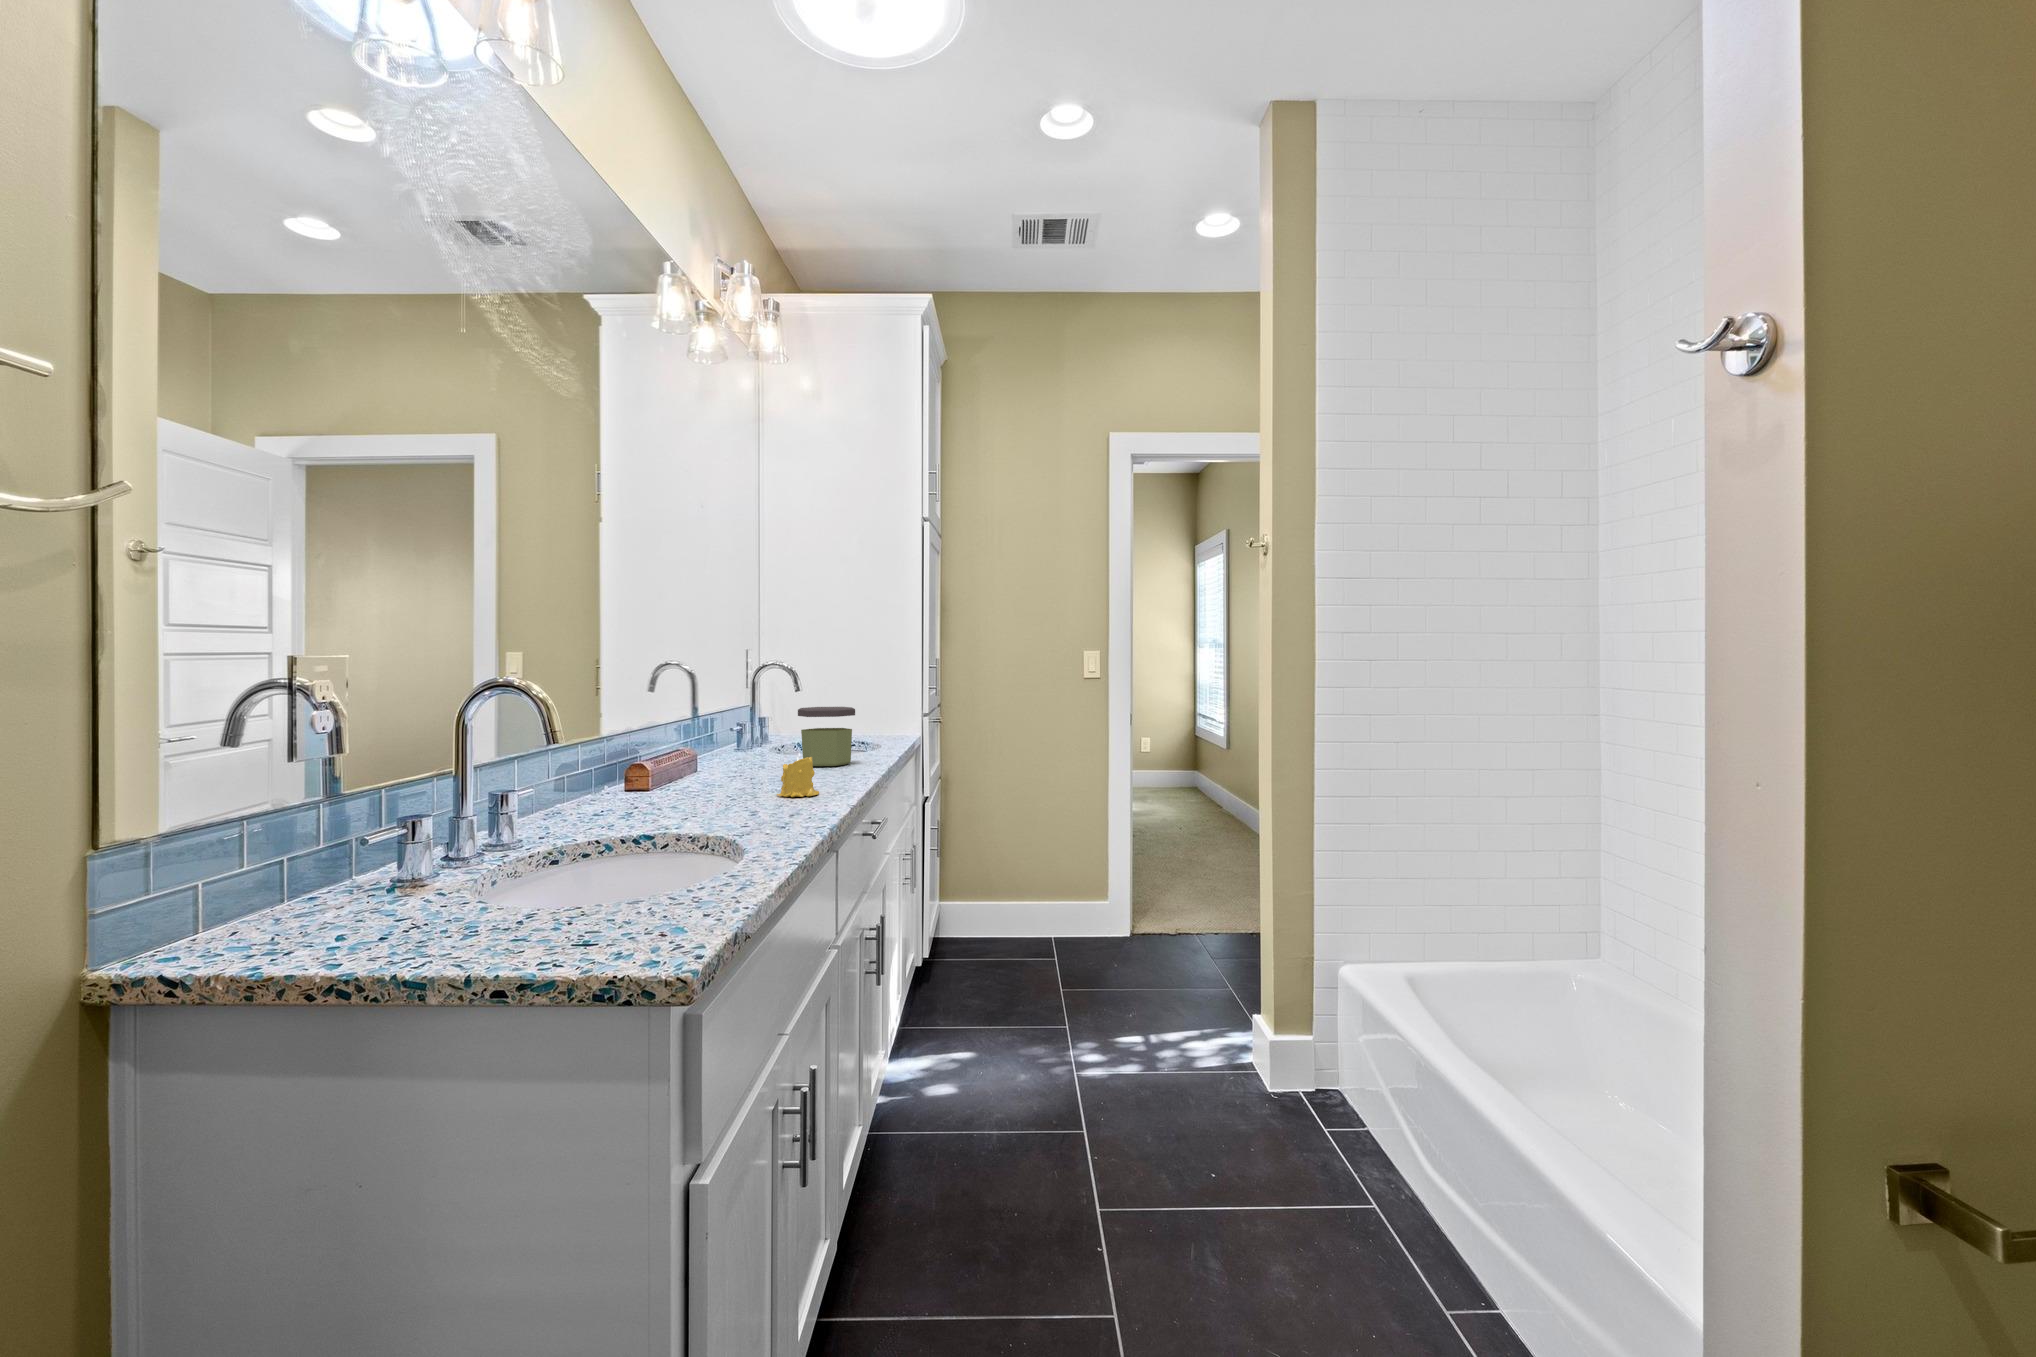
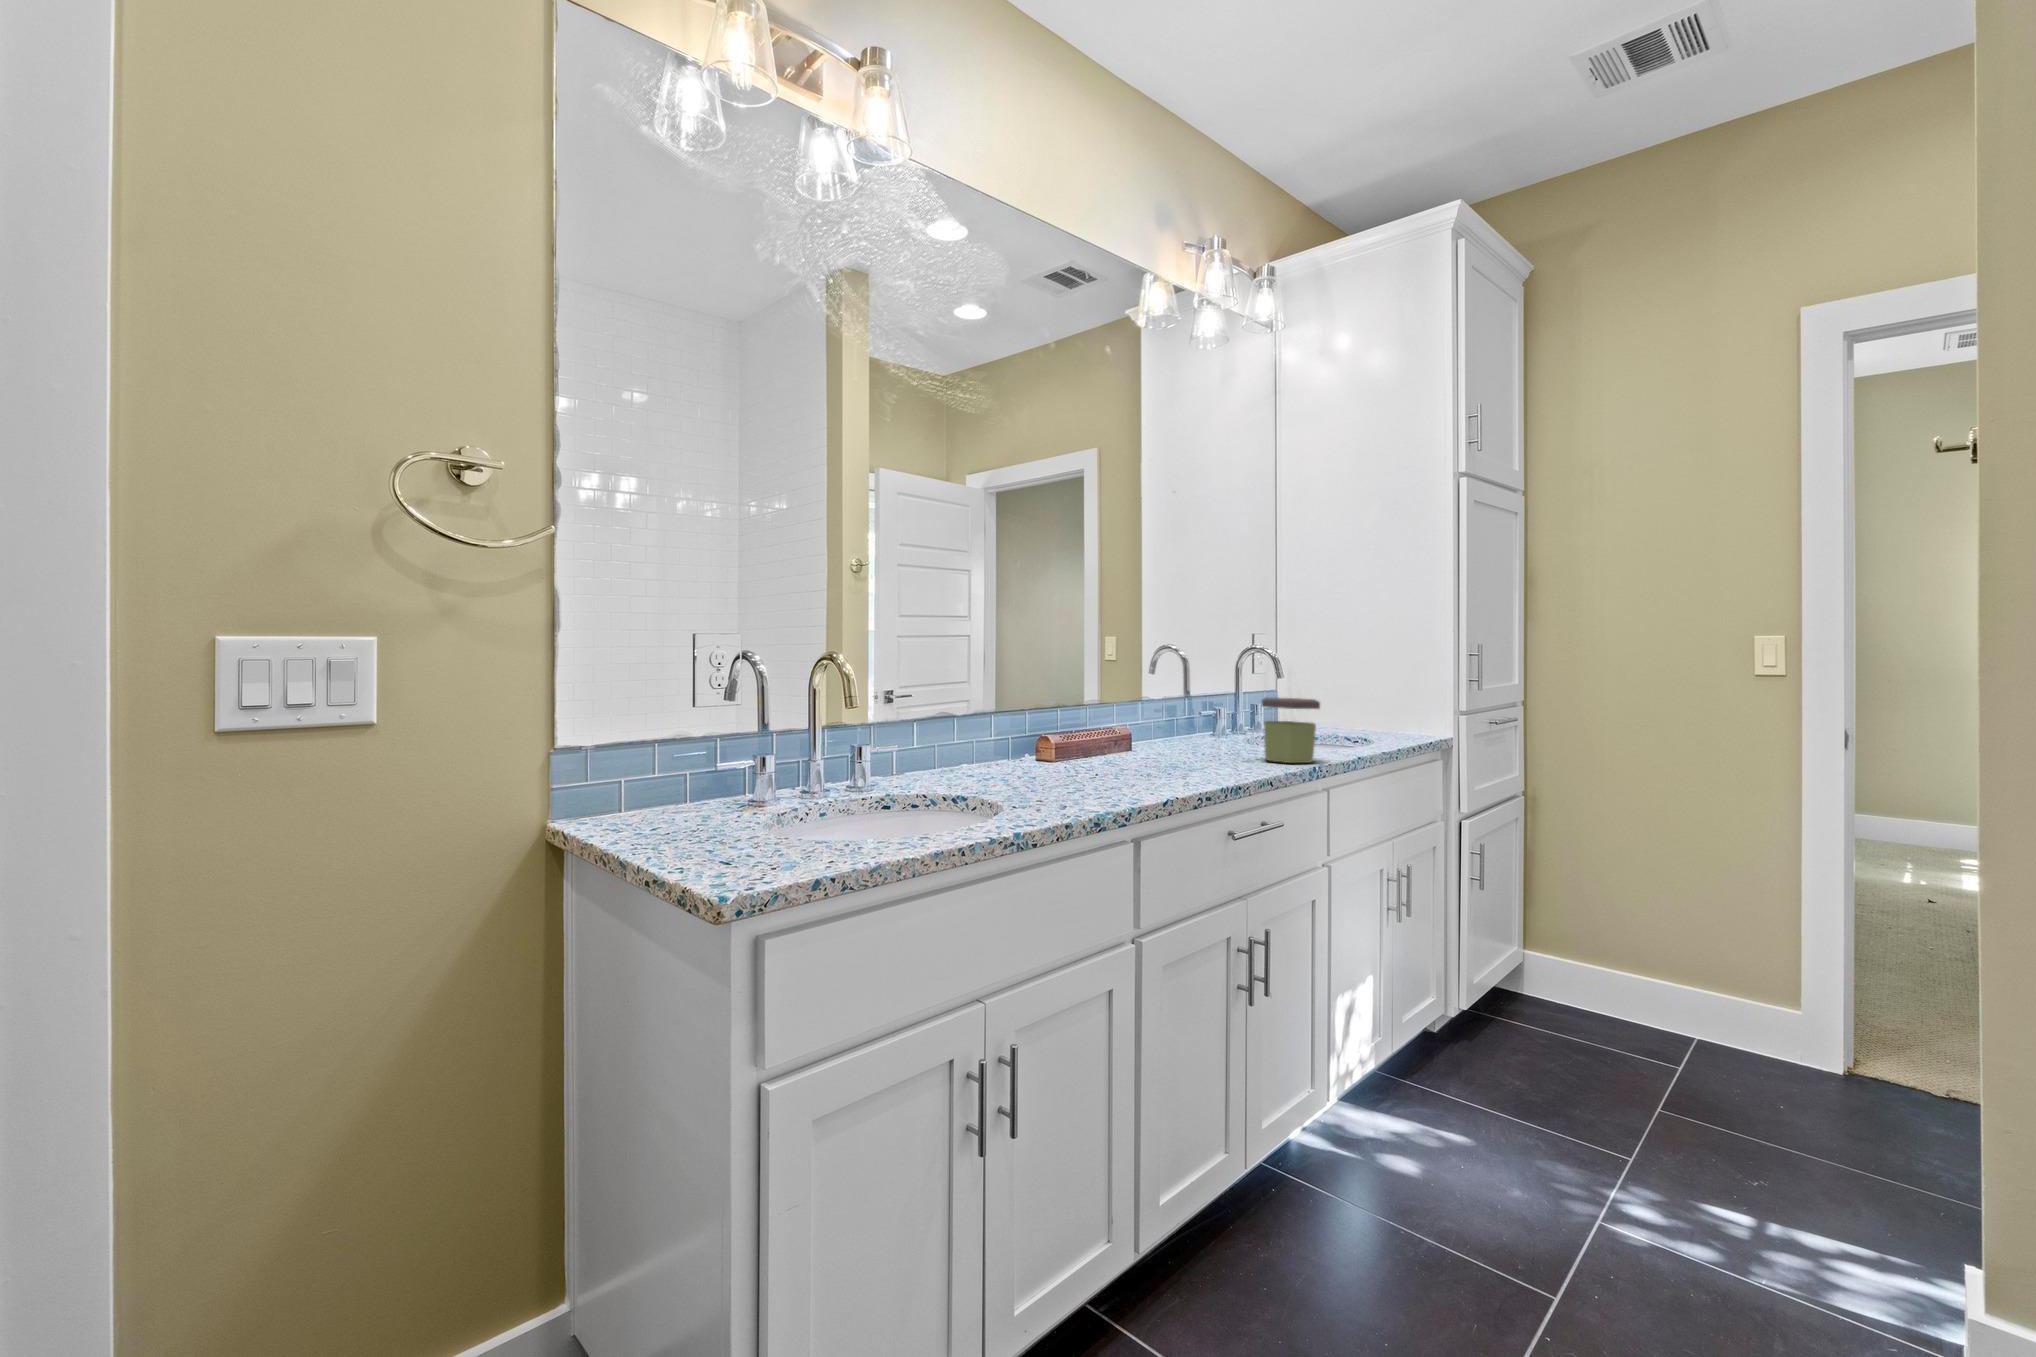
candle: present [777,757,819,797] -> none [1156,742,1199,786]

